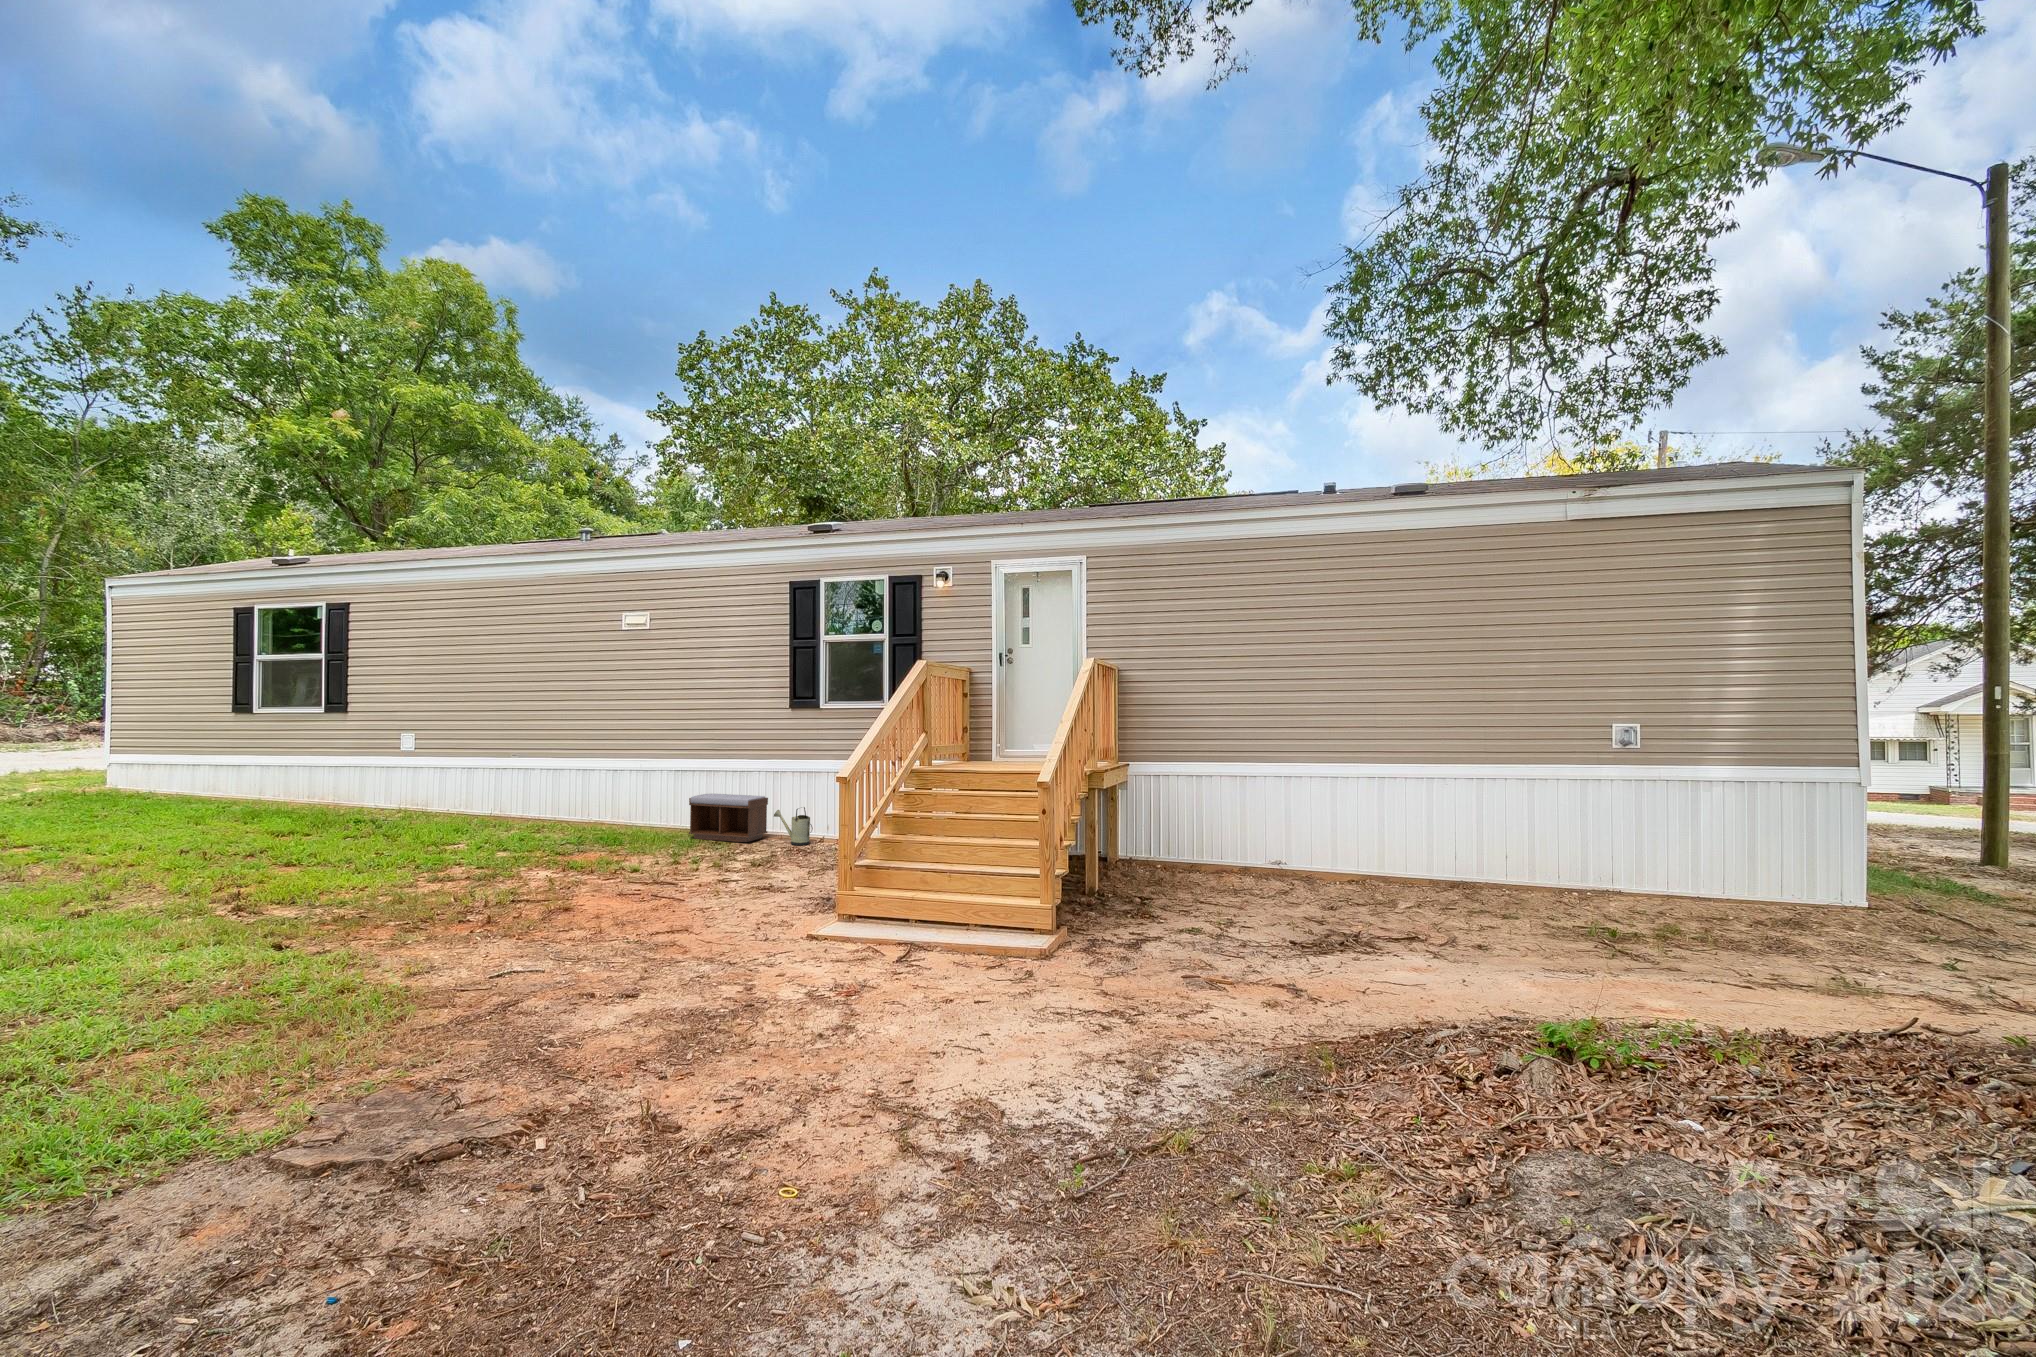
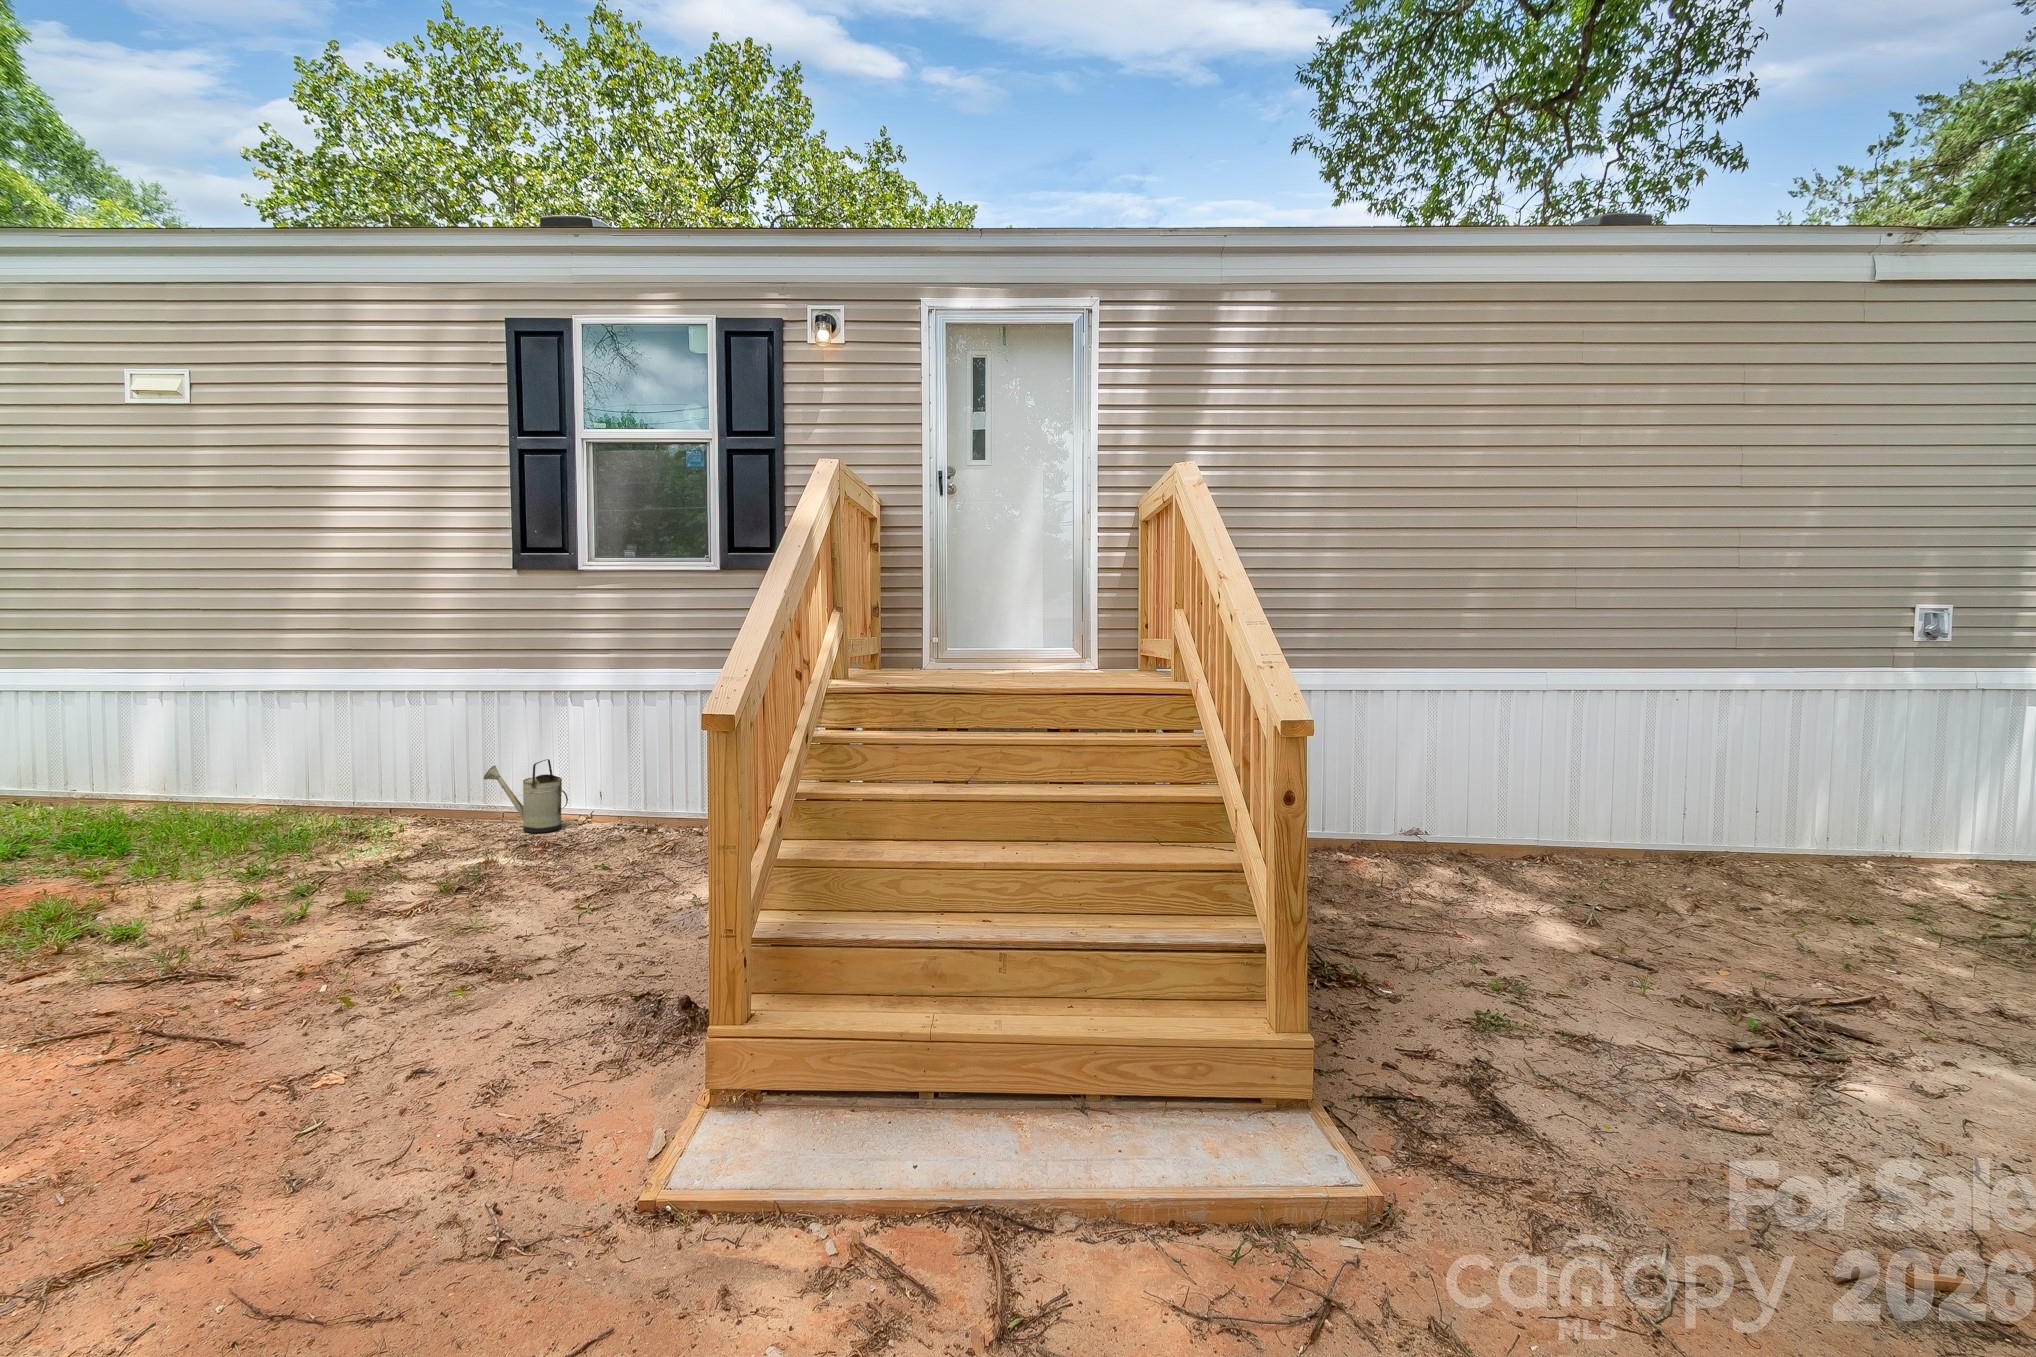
bench: present [689,794,768,842] -> none [290,738,471,832]

